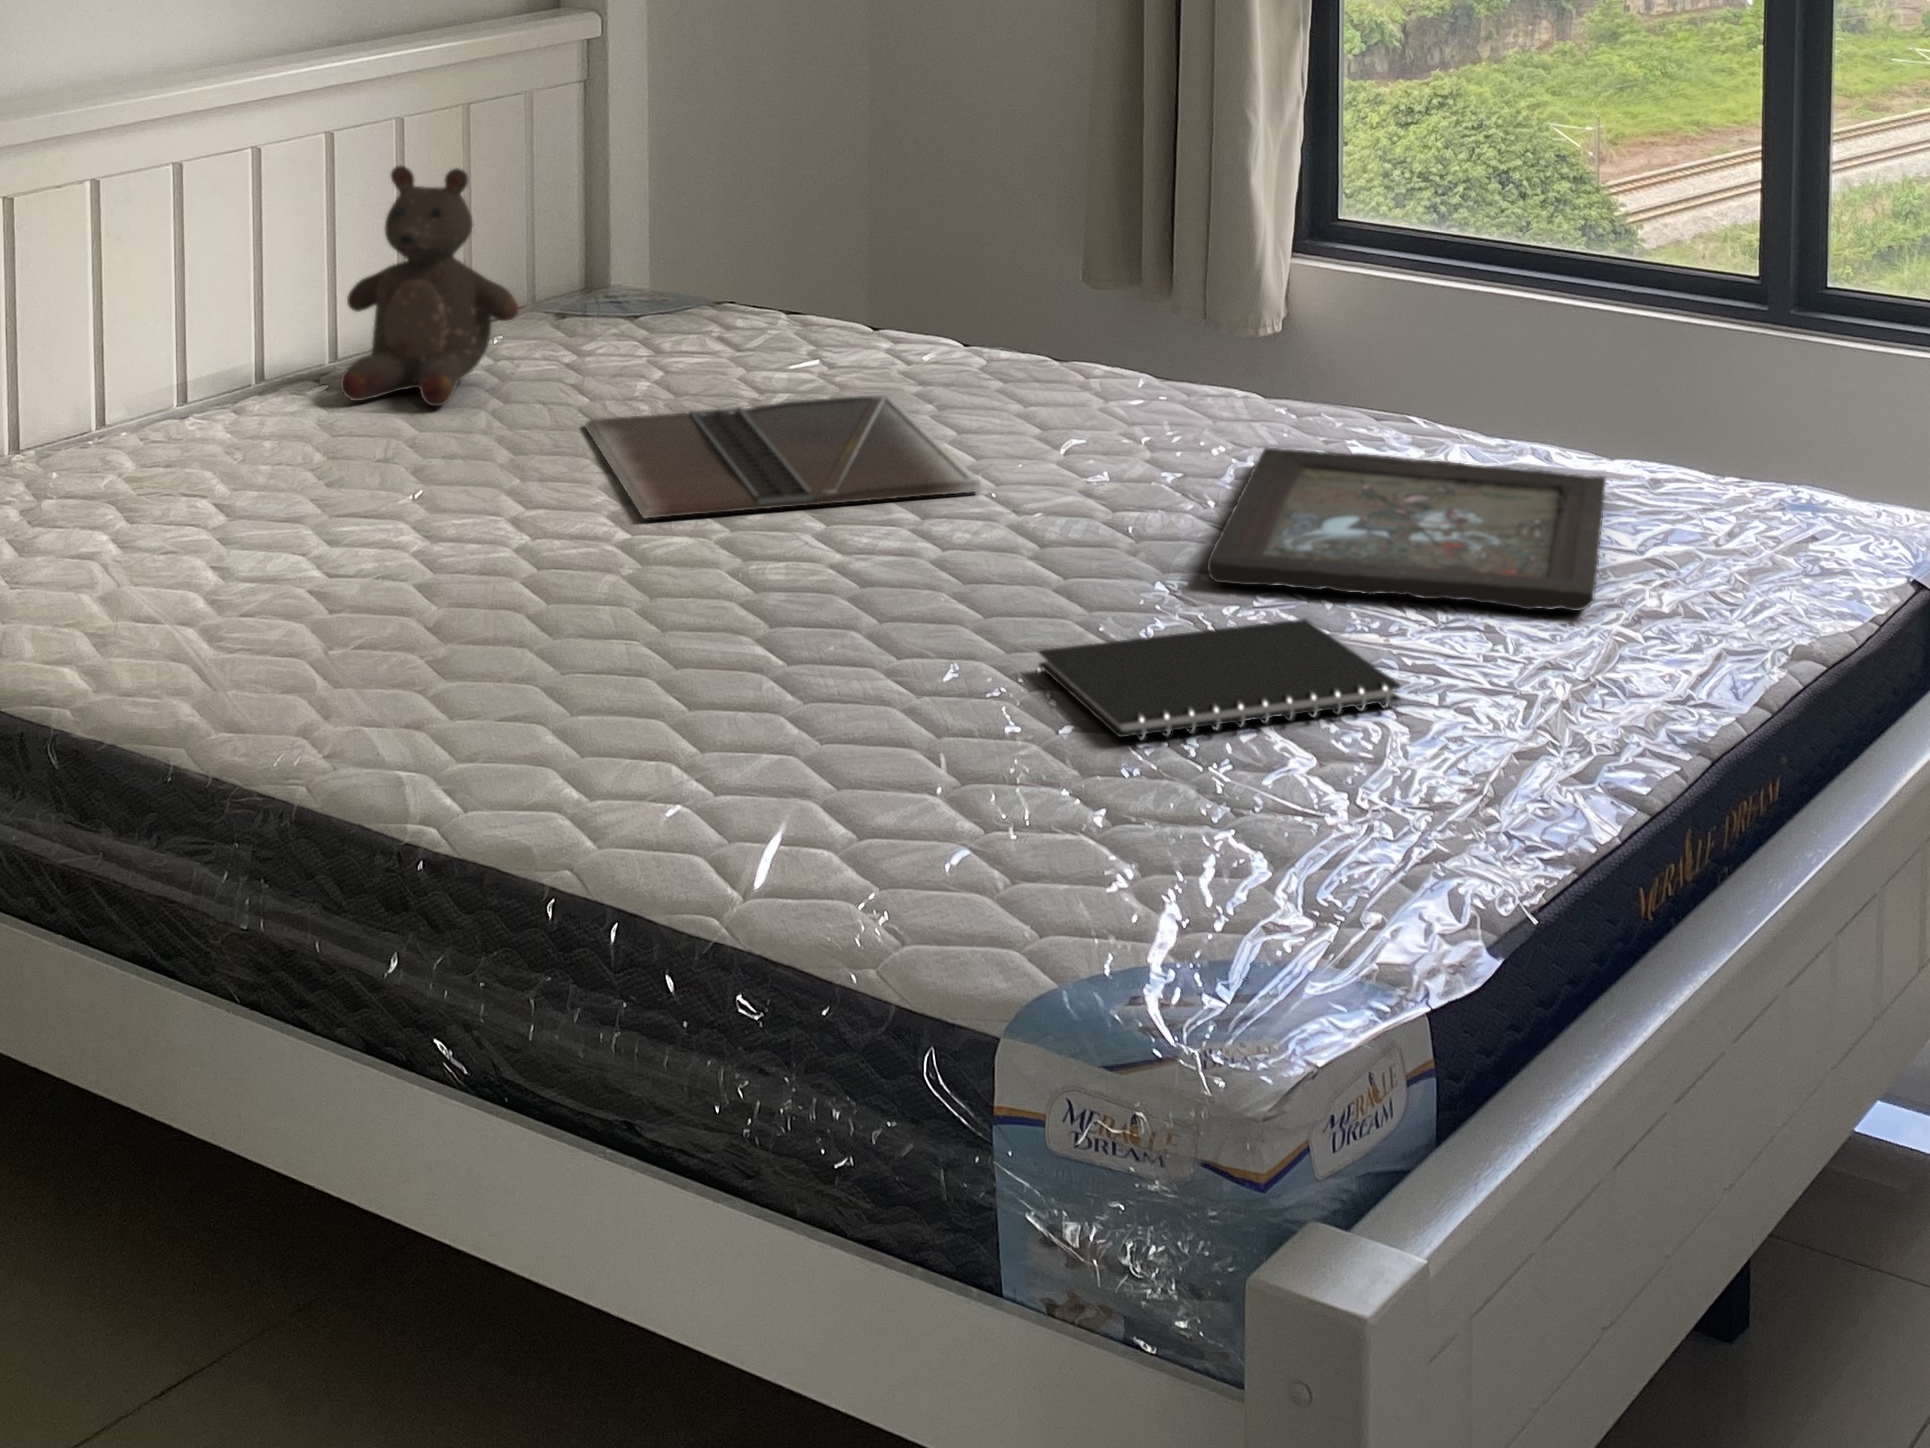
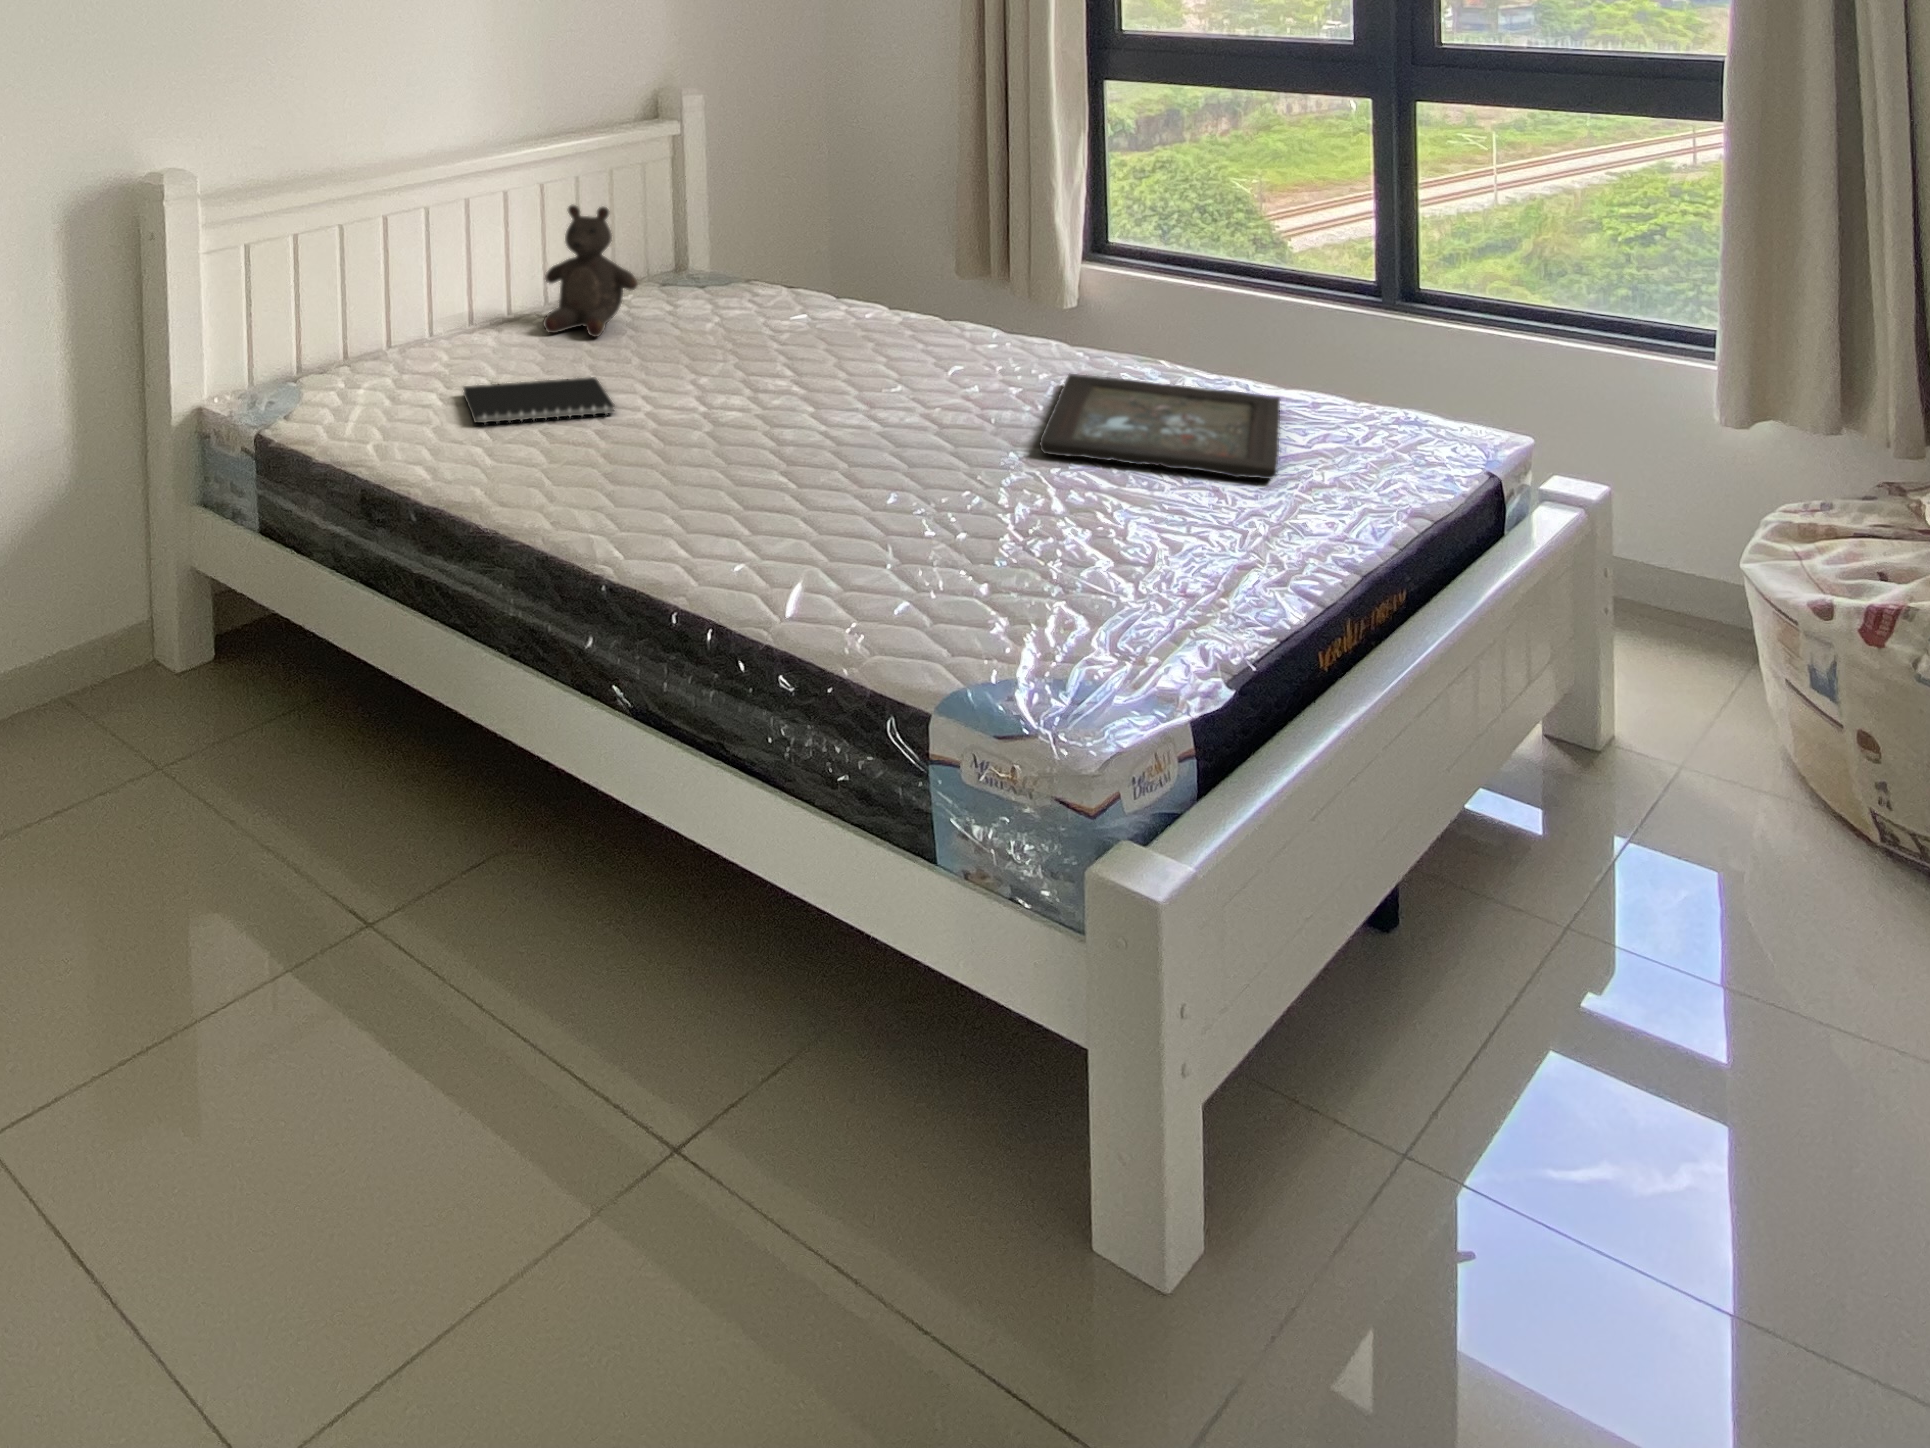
laptop: present [585,394,980,519] -> none [677,336,903,405]
notebook: present [1039,619,1400,740] -> present [463,377,614,423]

